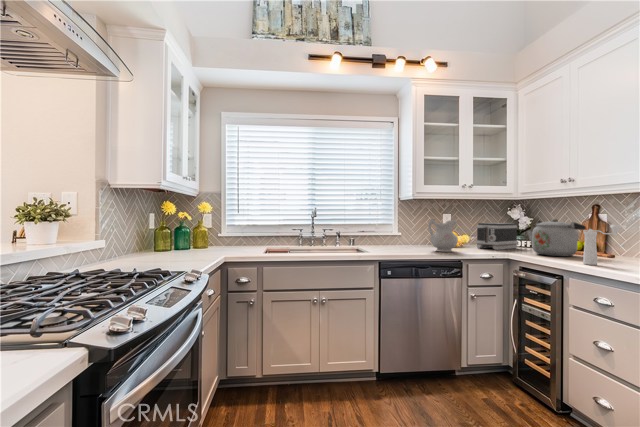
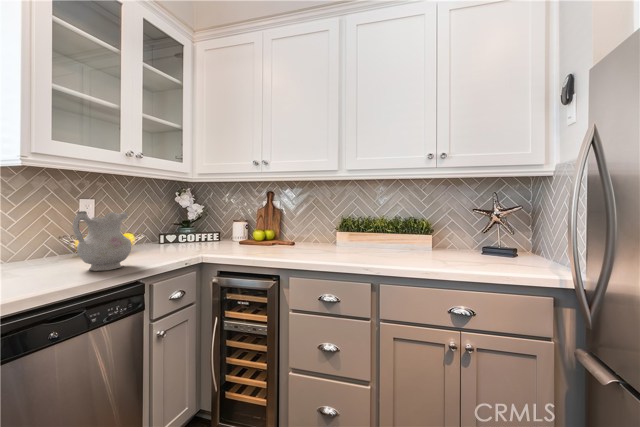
kettle: present [528,219,585,256] -> none [217,207,274,252]
toaster: present [476,223,518,250] -> none [143,213,192,252]
pepper mill: present [583,225,621,265] -> none [302,213,328,260]

